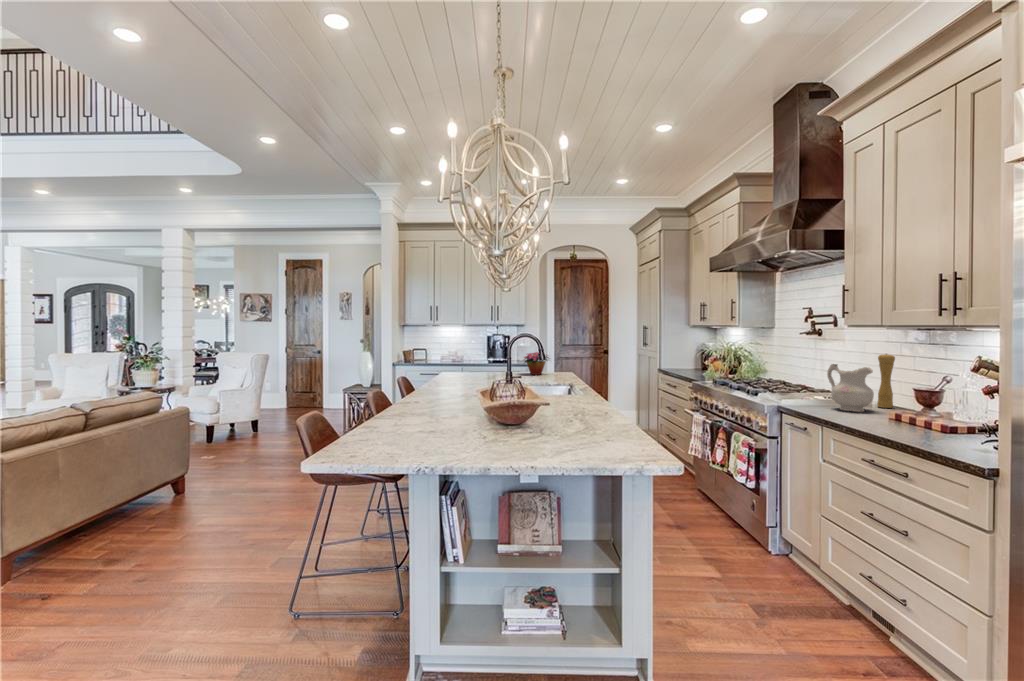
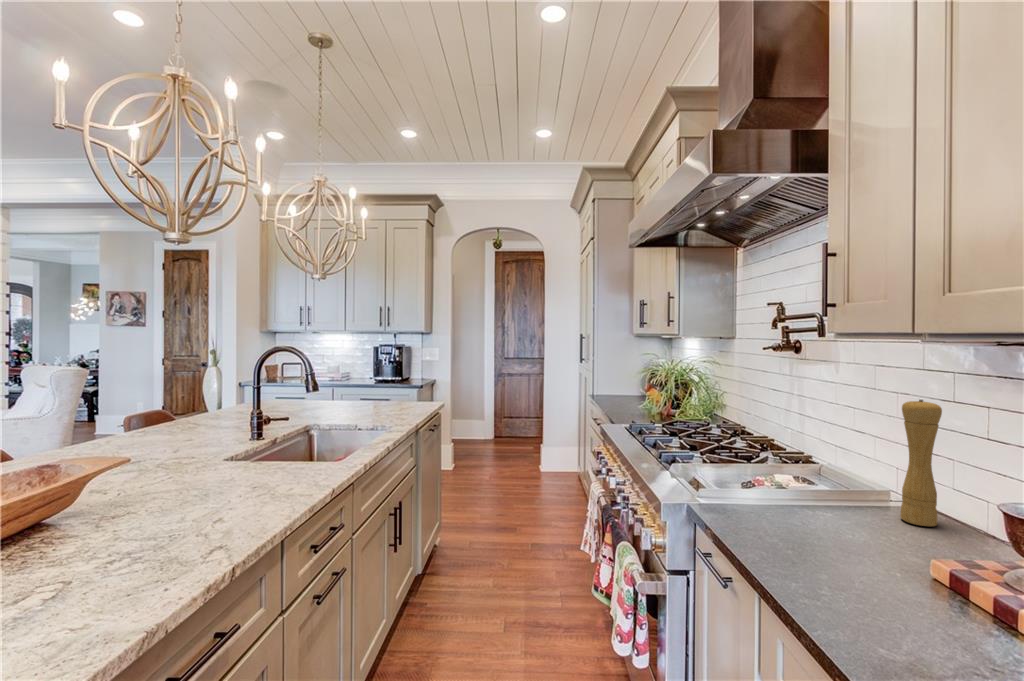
flower arrangement: present [524,352,549,375] -> none [352,371,404,407]
ceramic pitcher: present [827,364,874,412] -> none [785,421,891,545]

